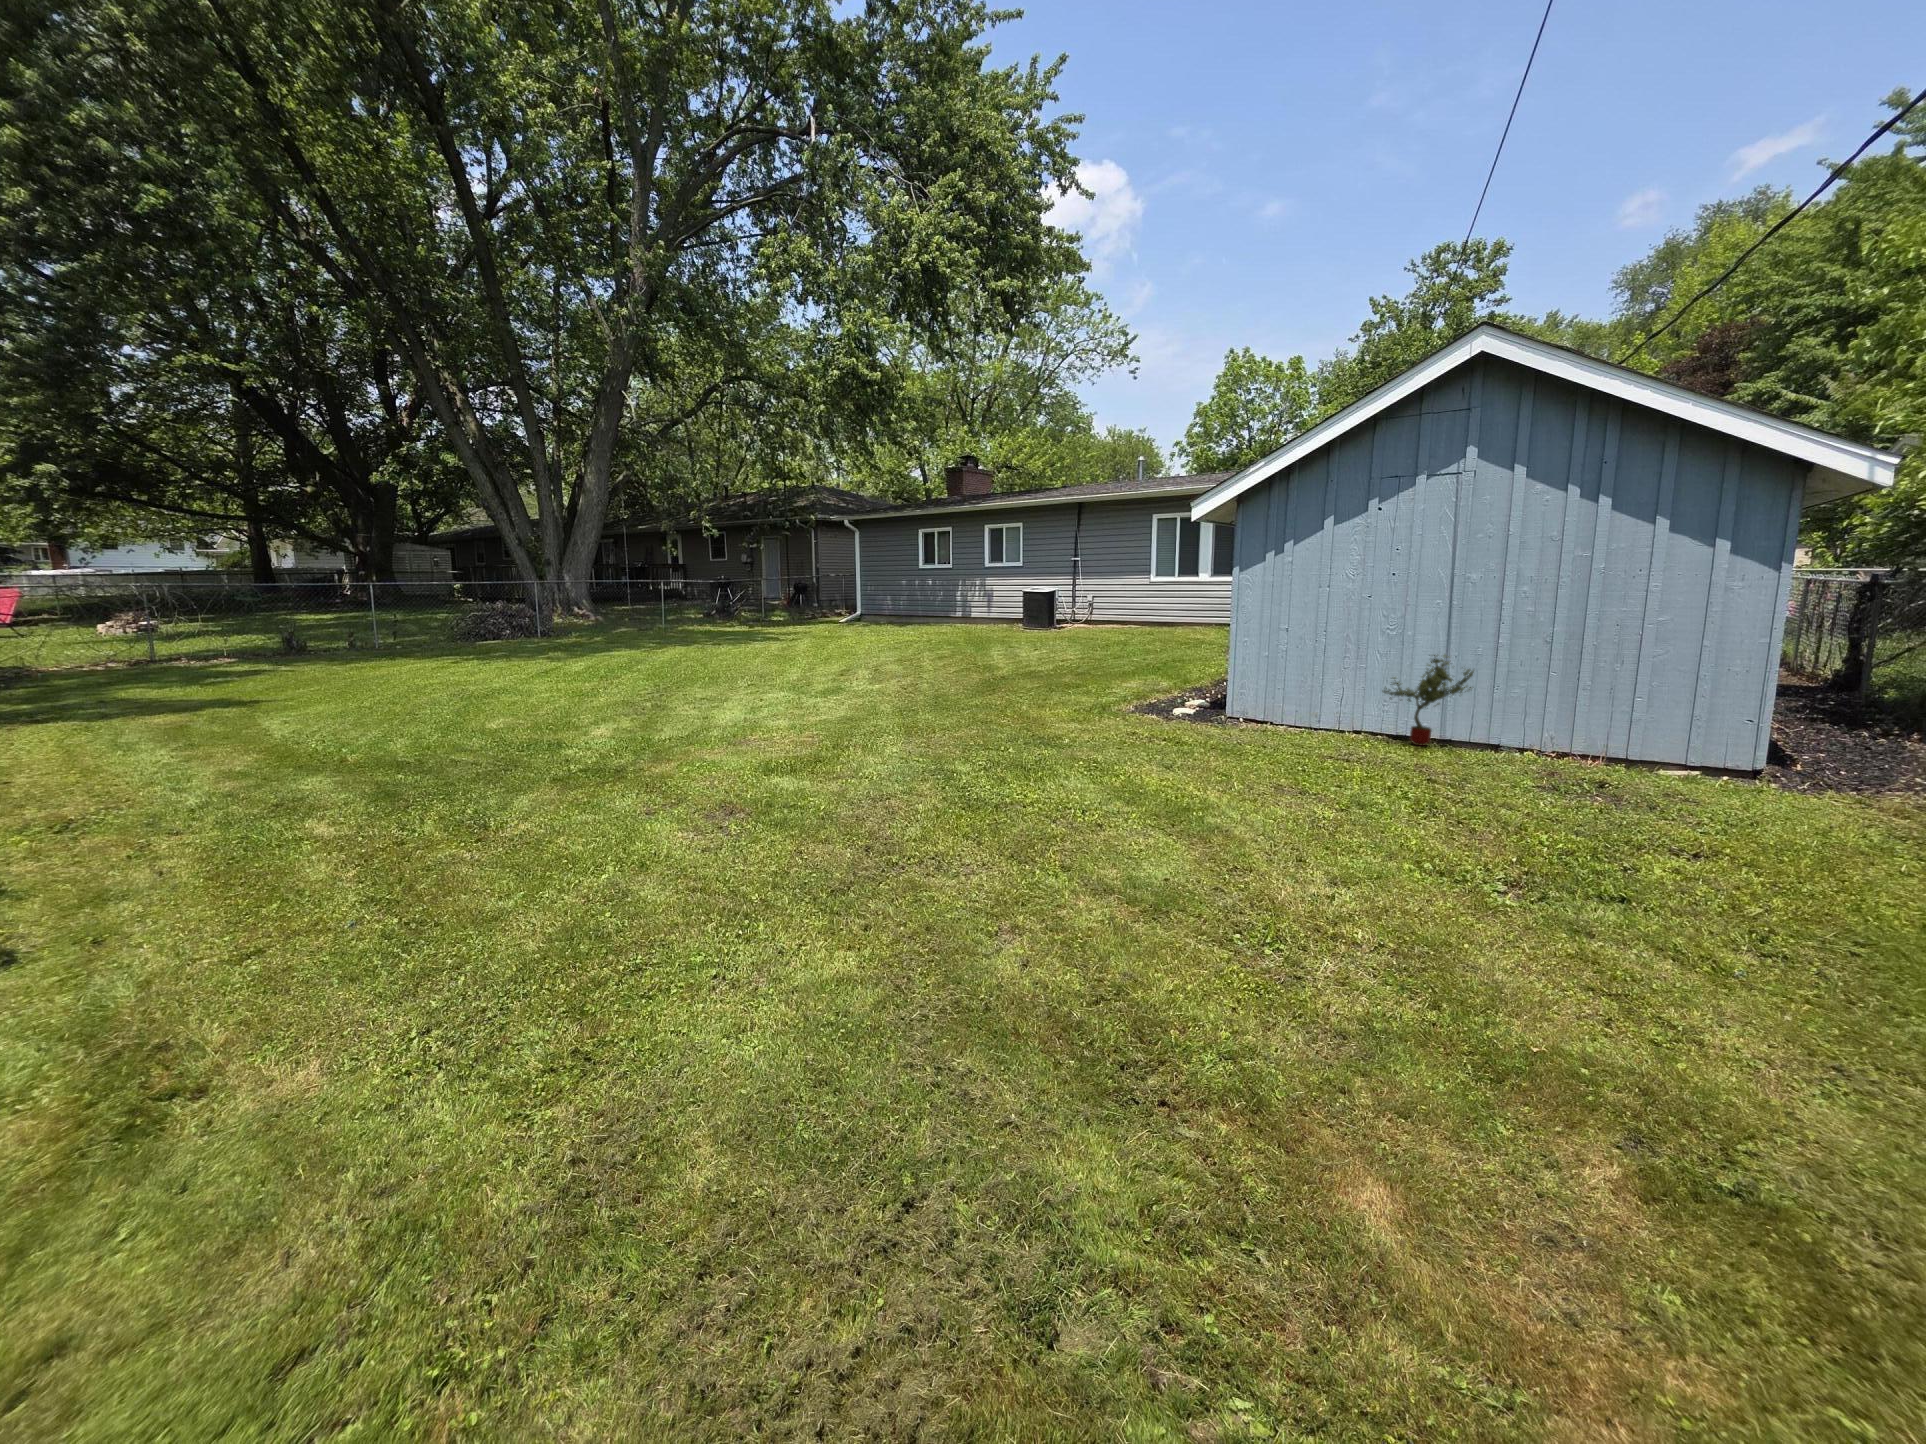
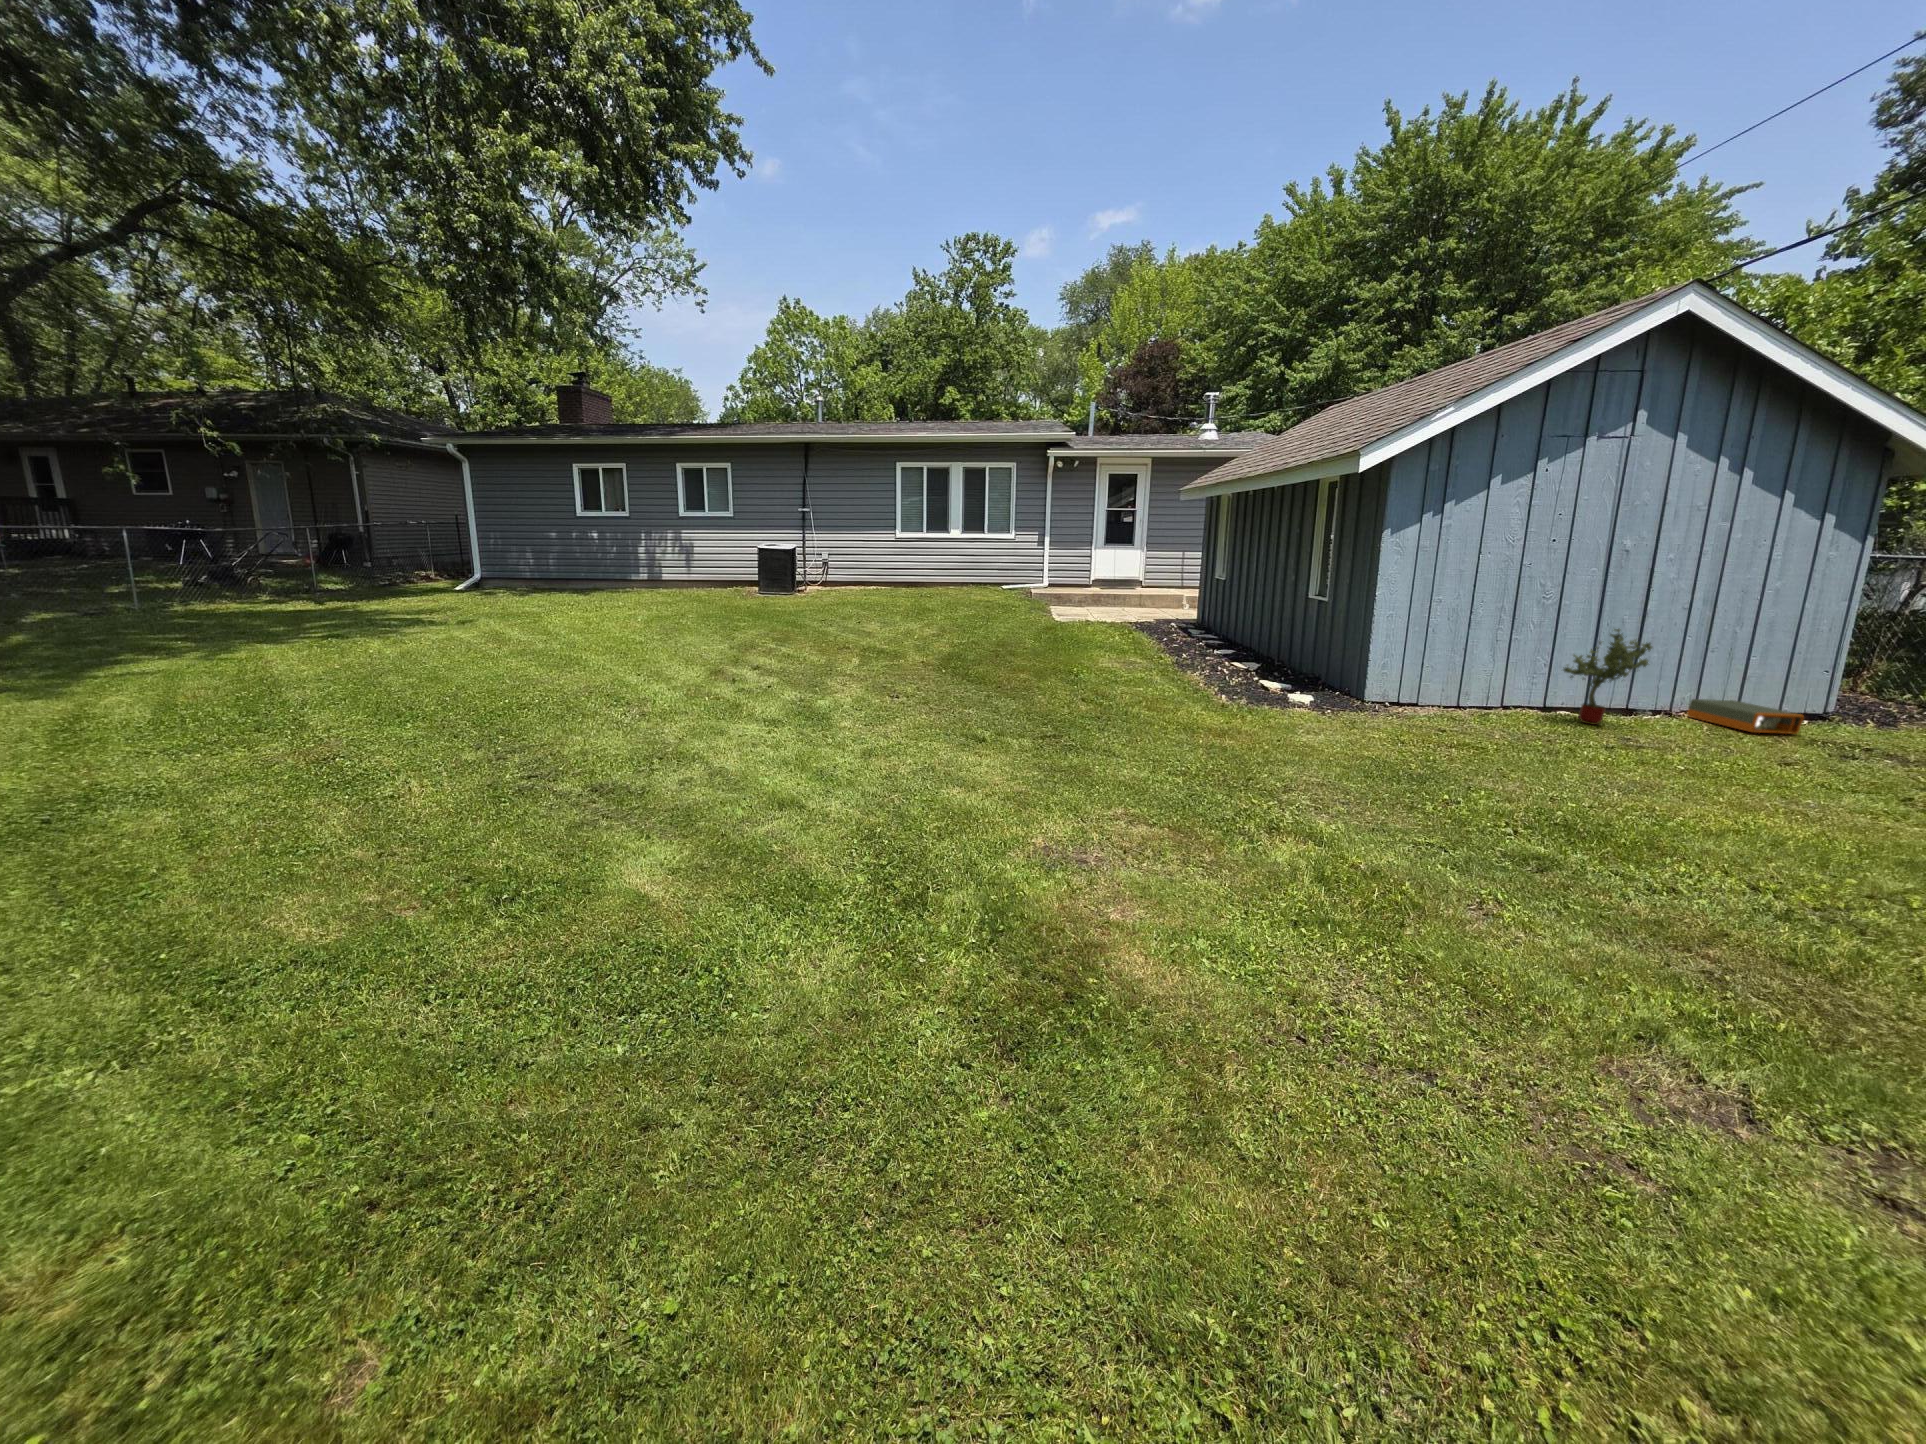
storage box: none [1592,738,1684,781] -> present [1687,699,1804,734]

